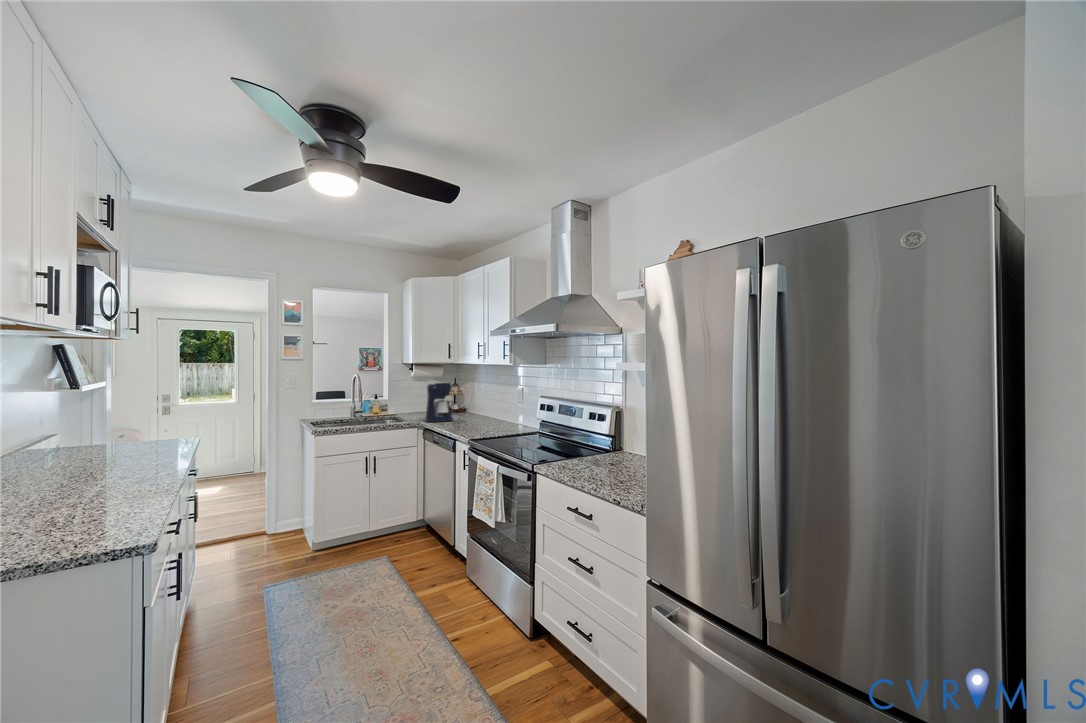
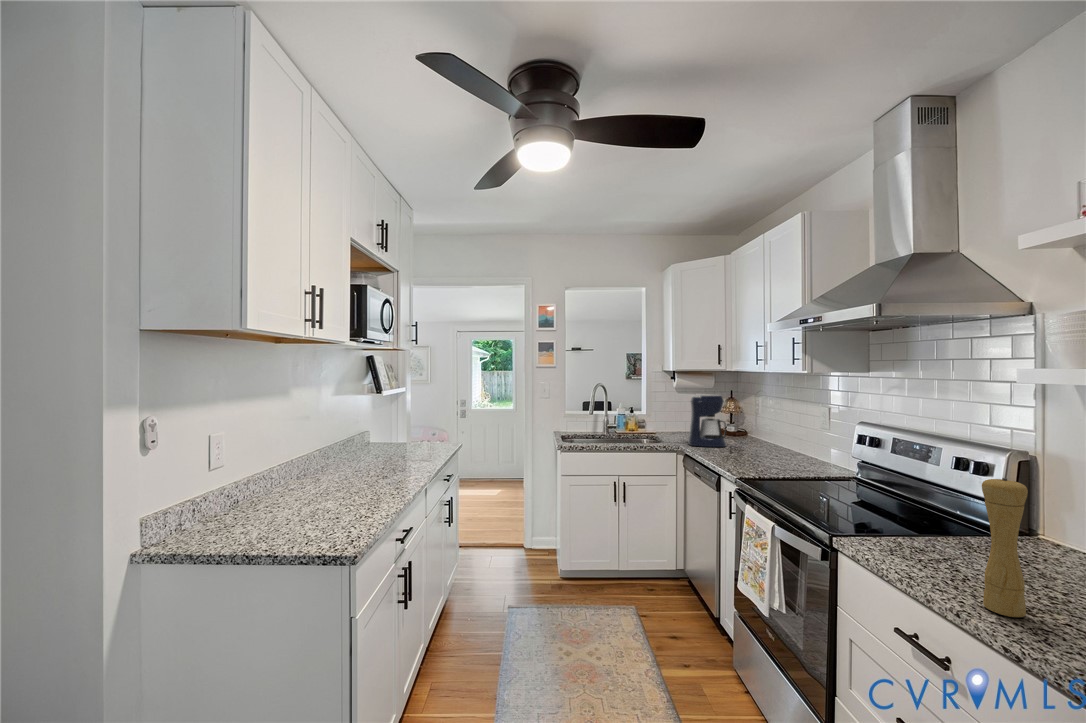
pepper mill: none [605,417,623,486] -> present [982,478,1028,617]

